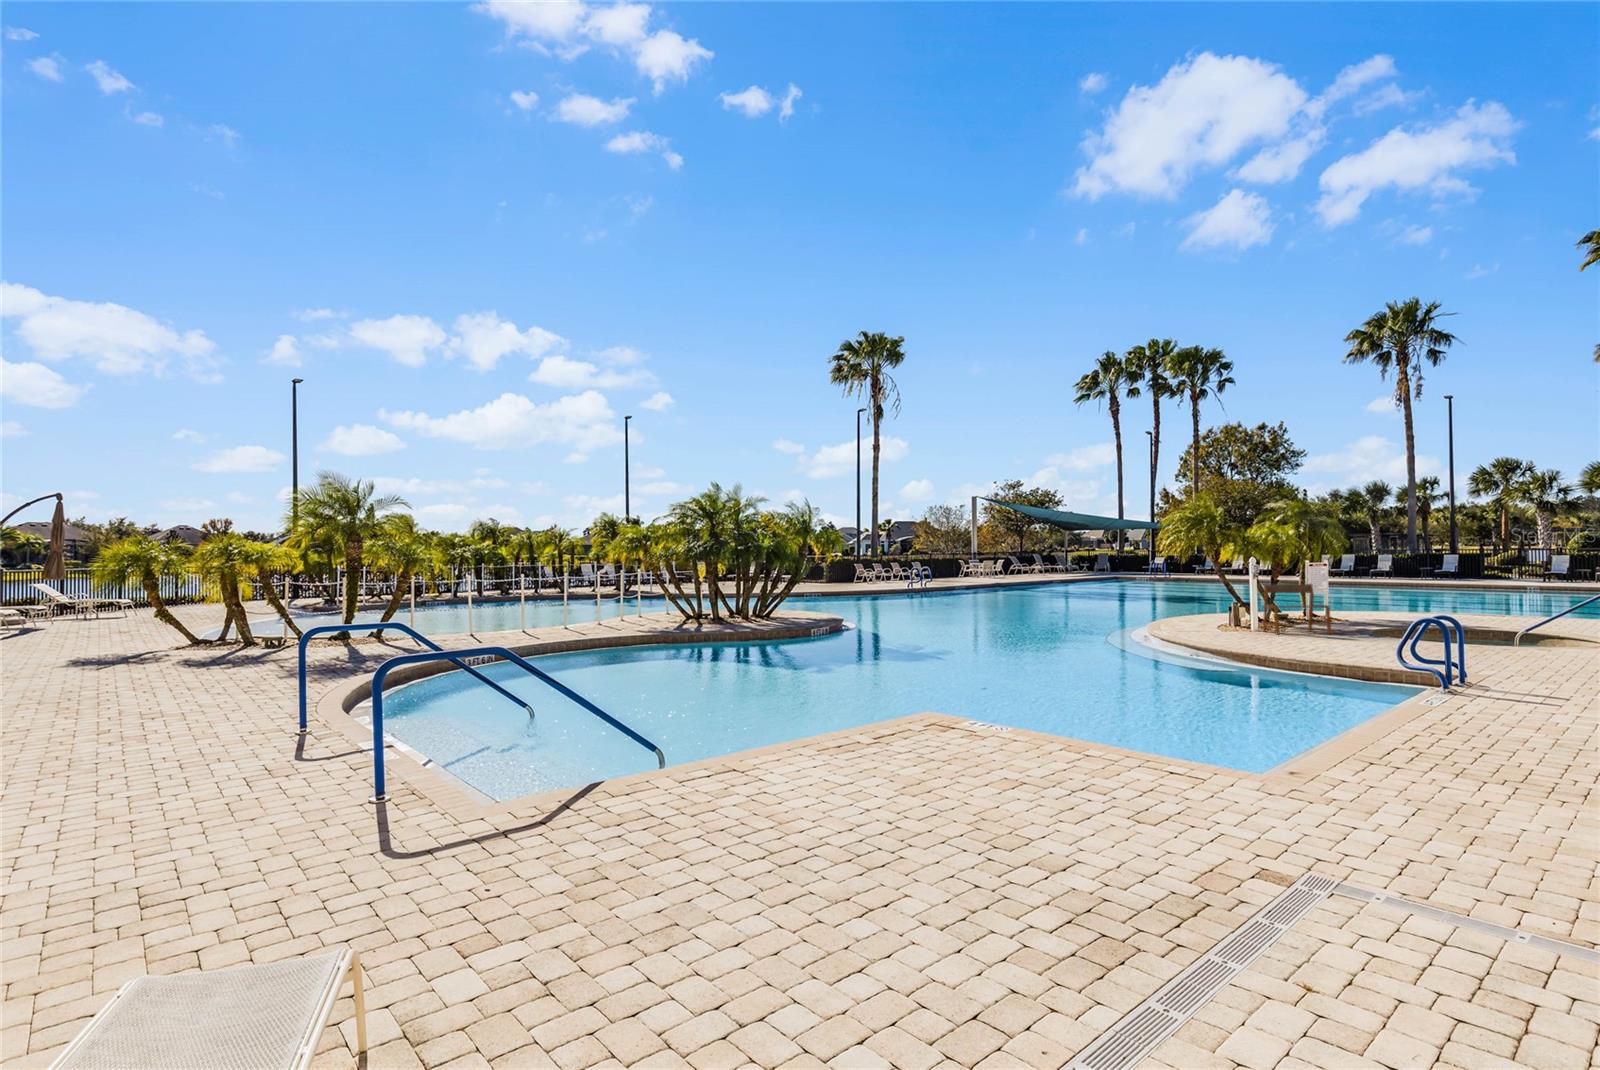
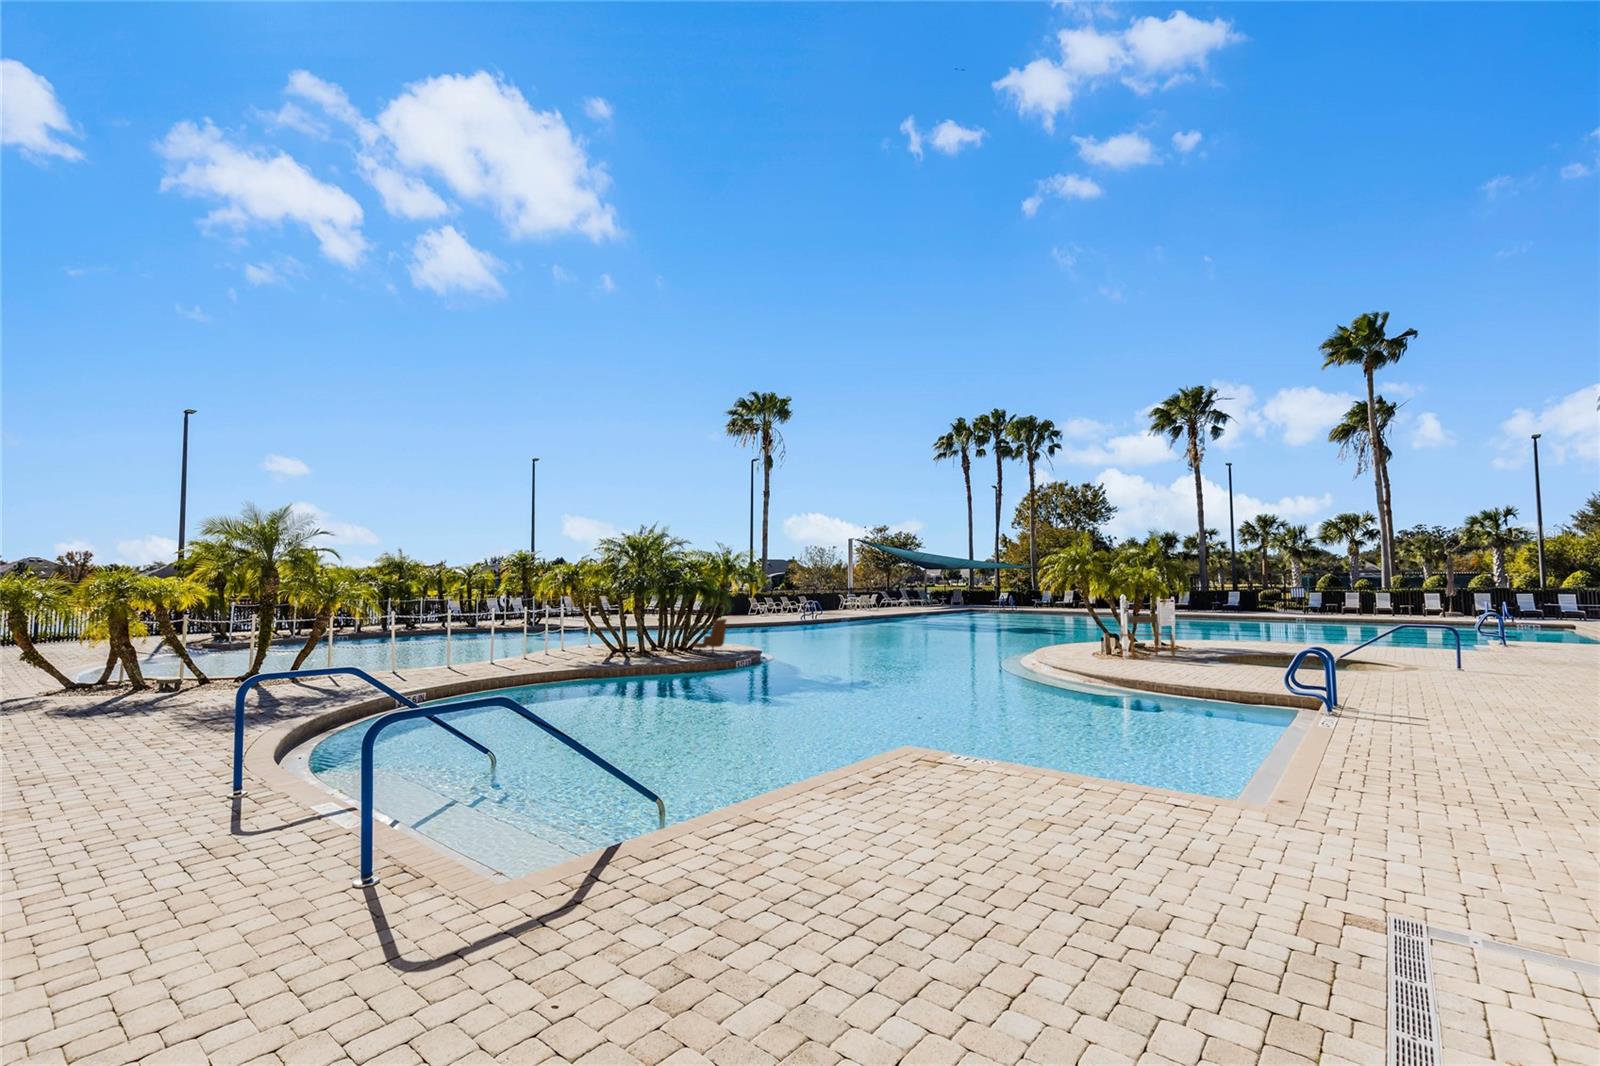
lounge chair: none [771,586,806,625] -> present [692,619,726,654]

